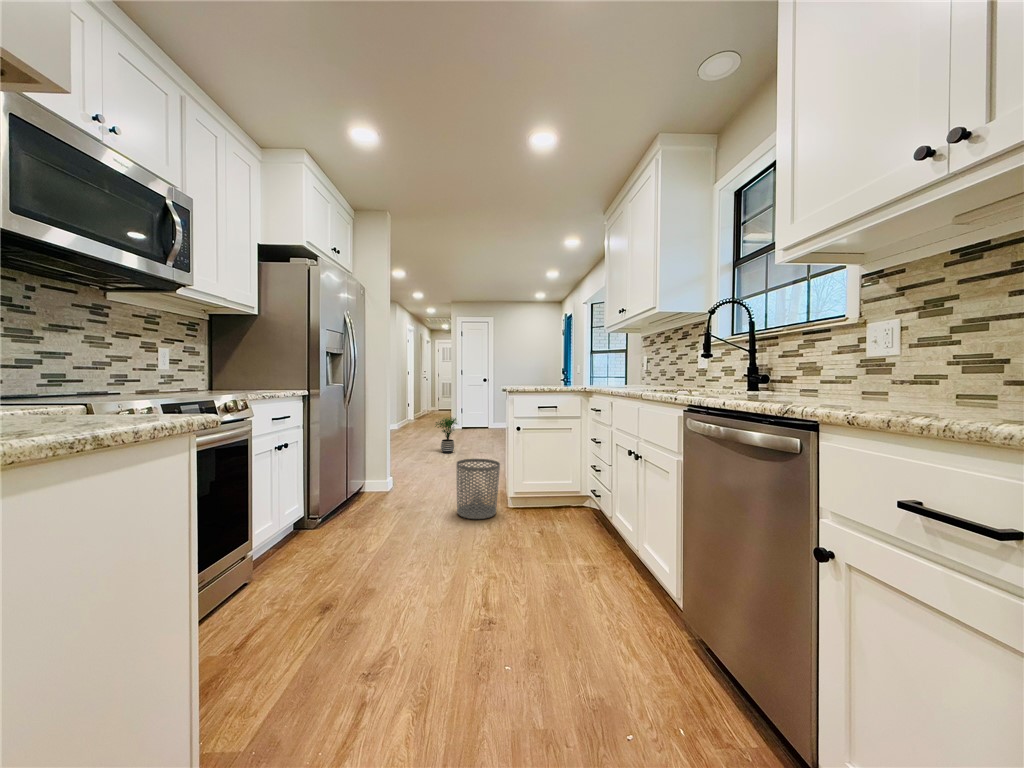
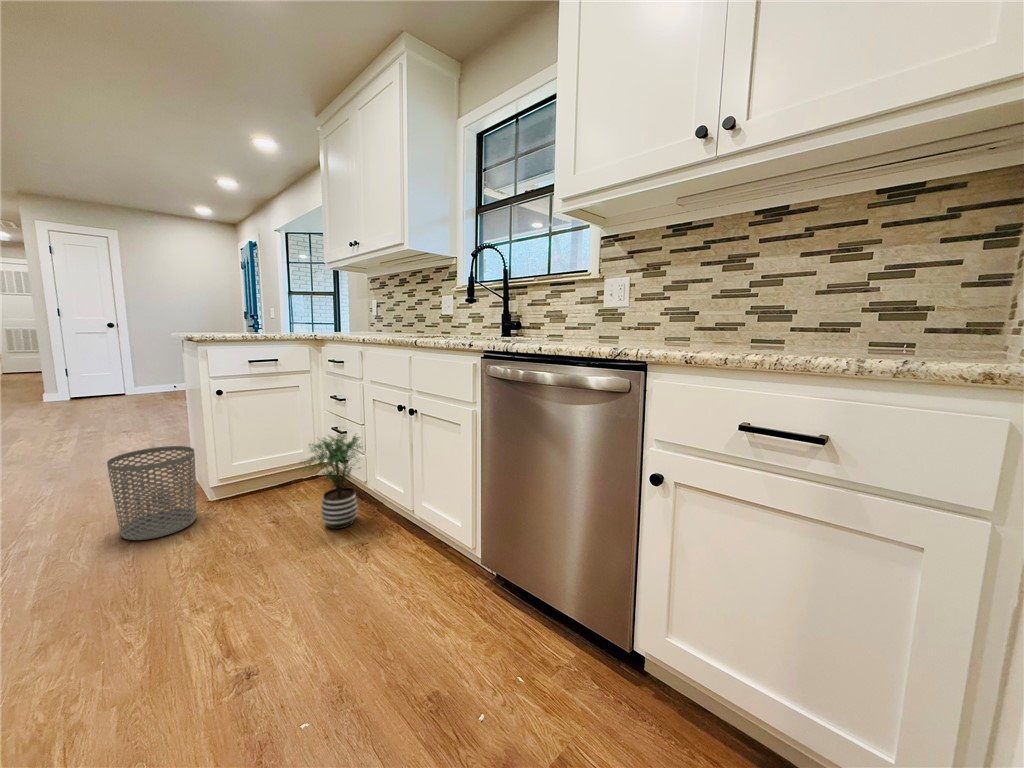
potted plant: present [435,418,457,453] -> present [300,433,363,529]

